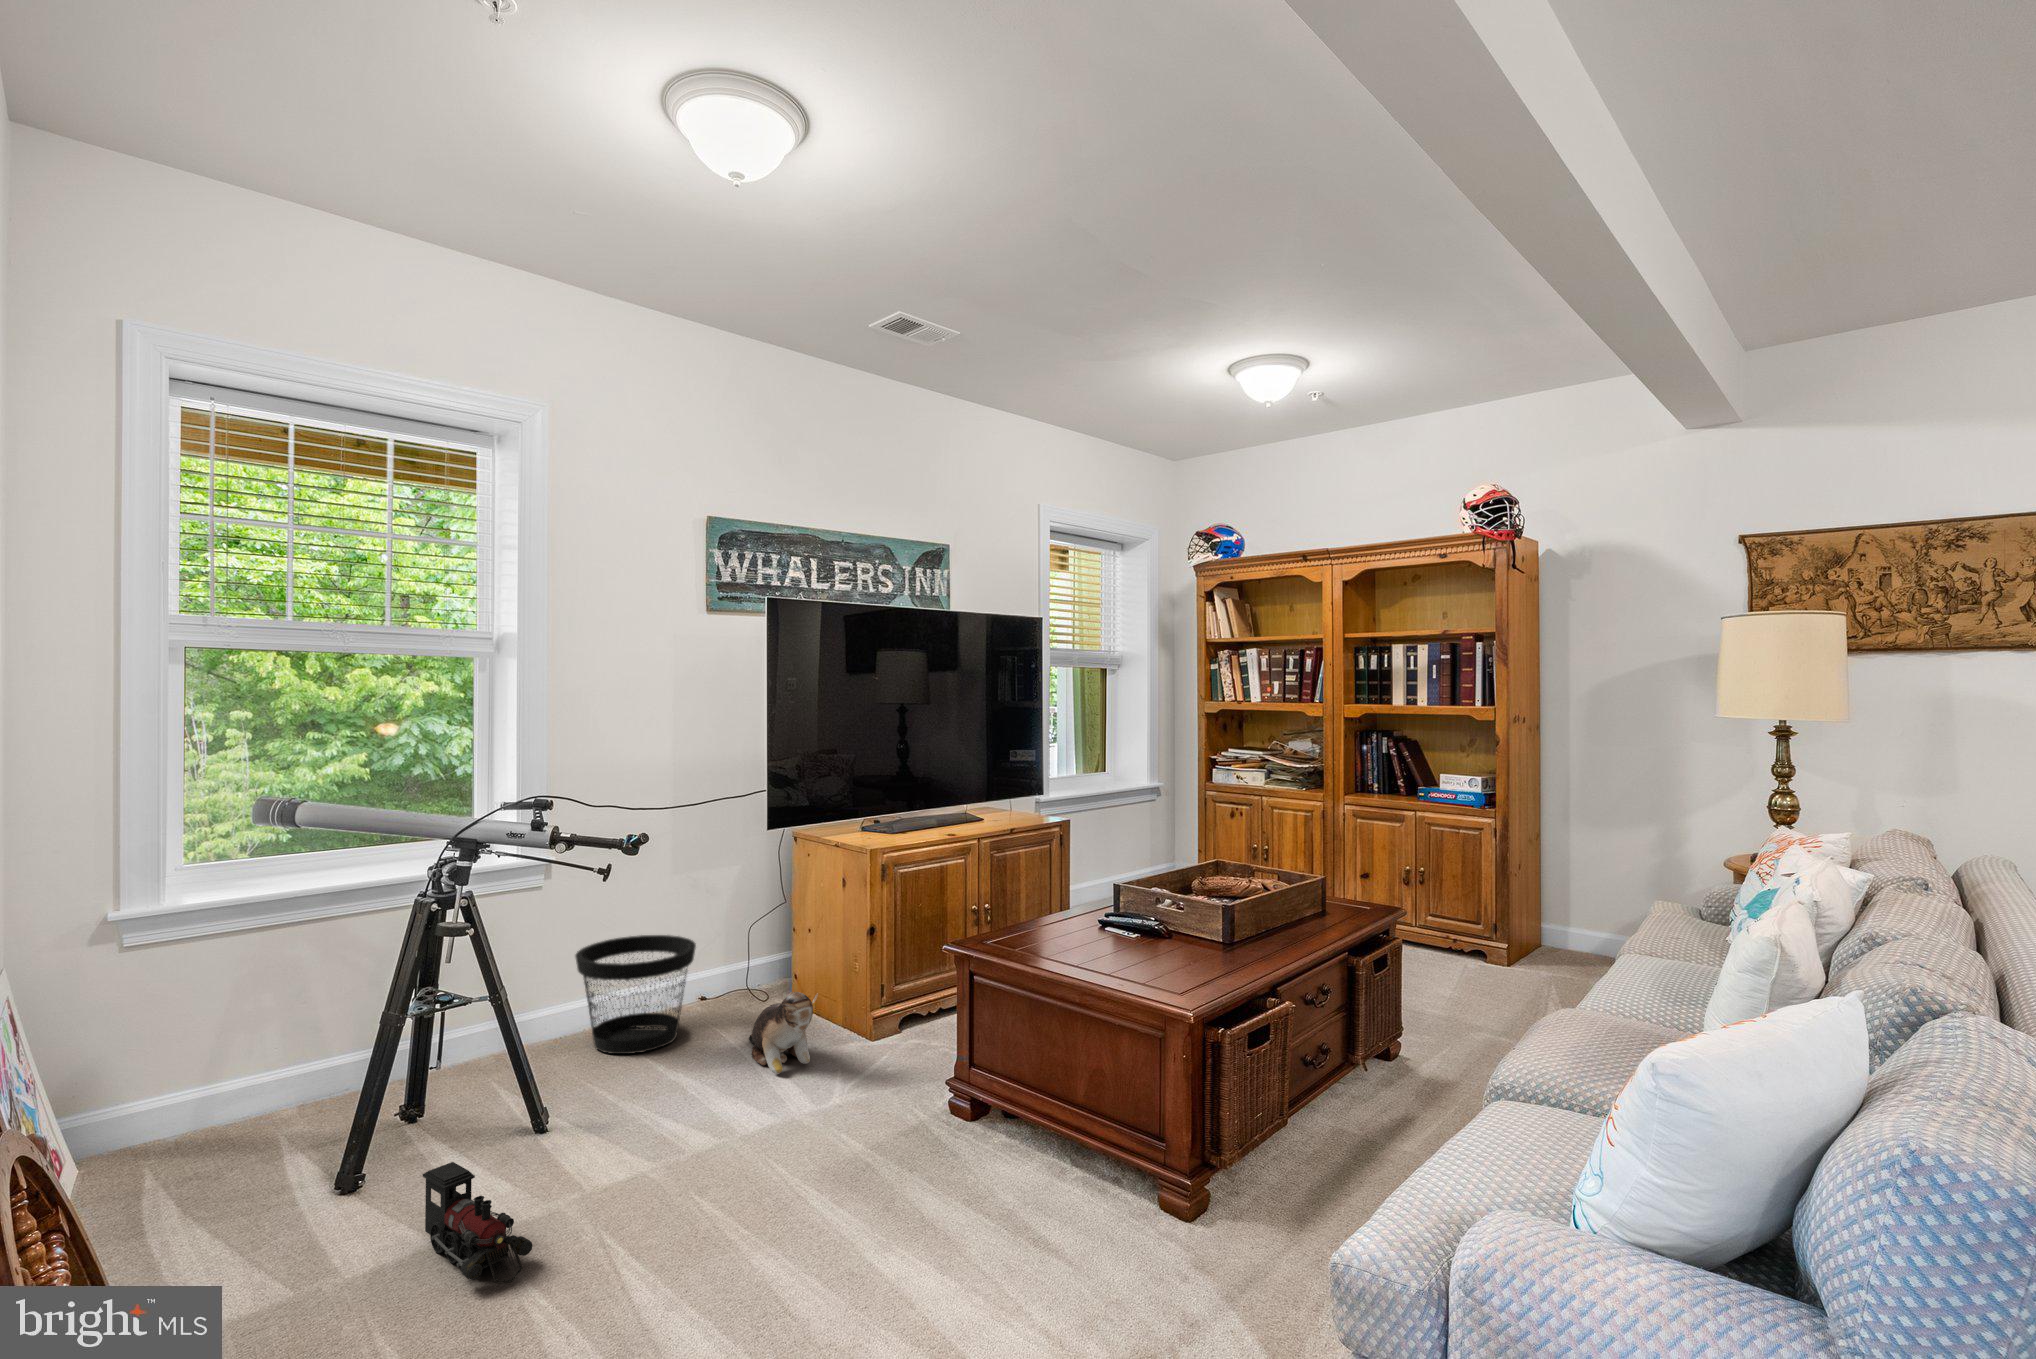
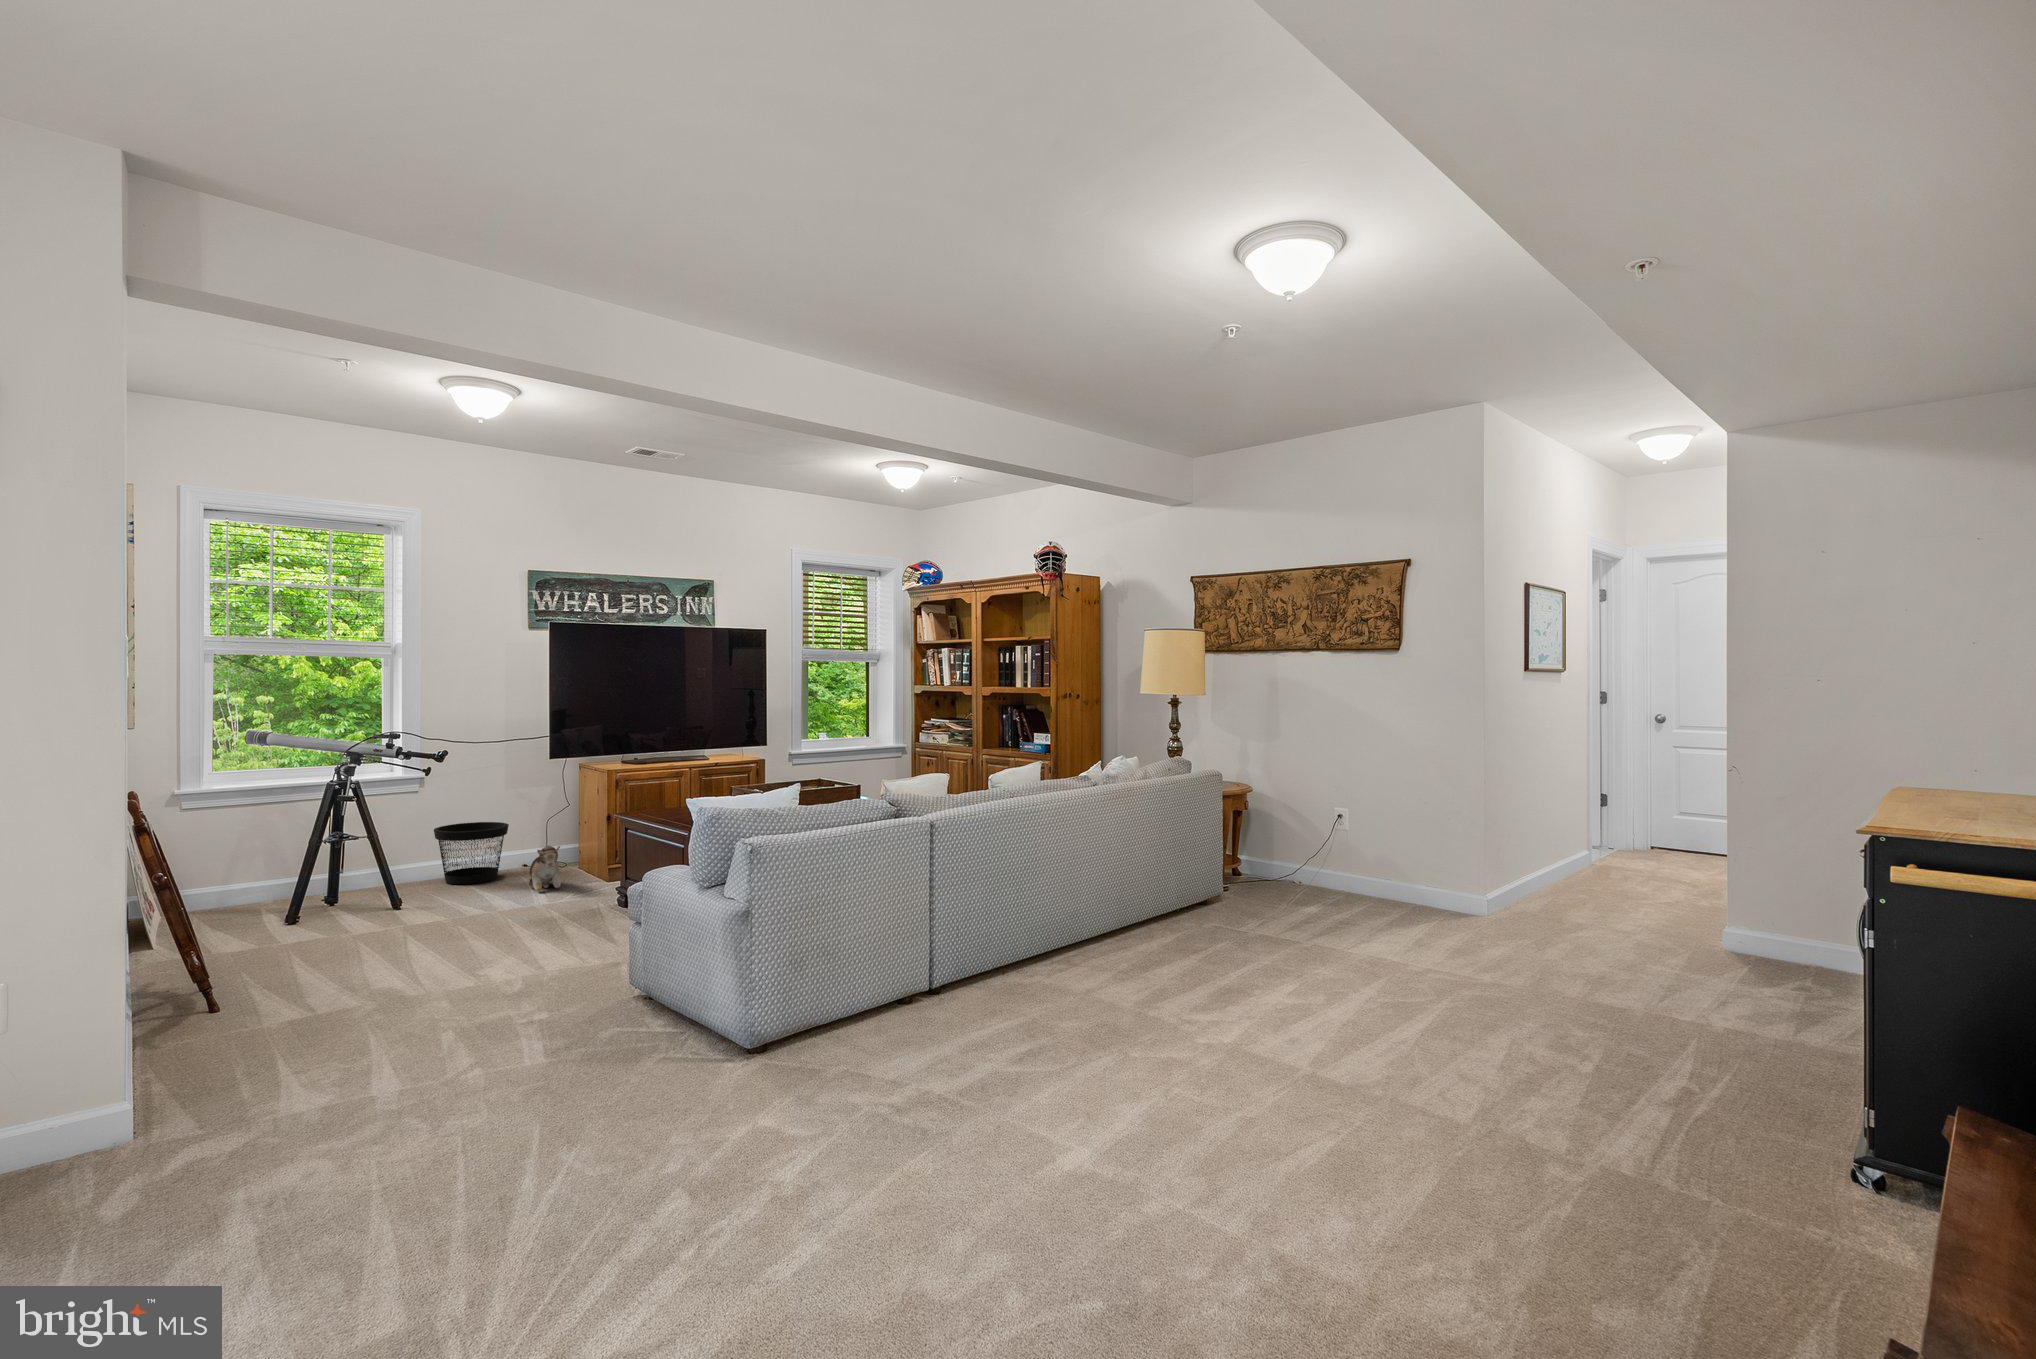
toy train: present [423,1162,533,1283] -> none [319,903,366,947]

